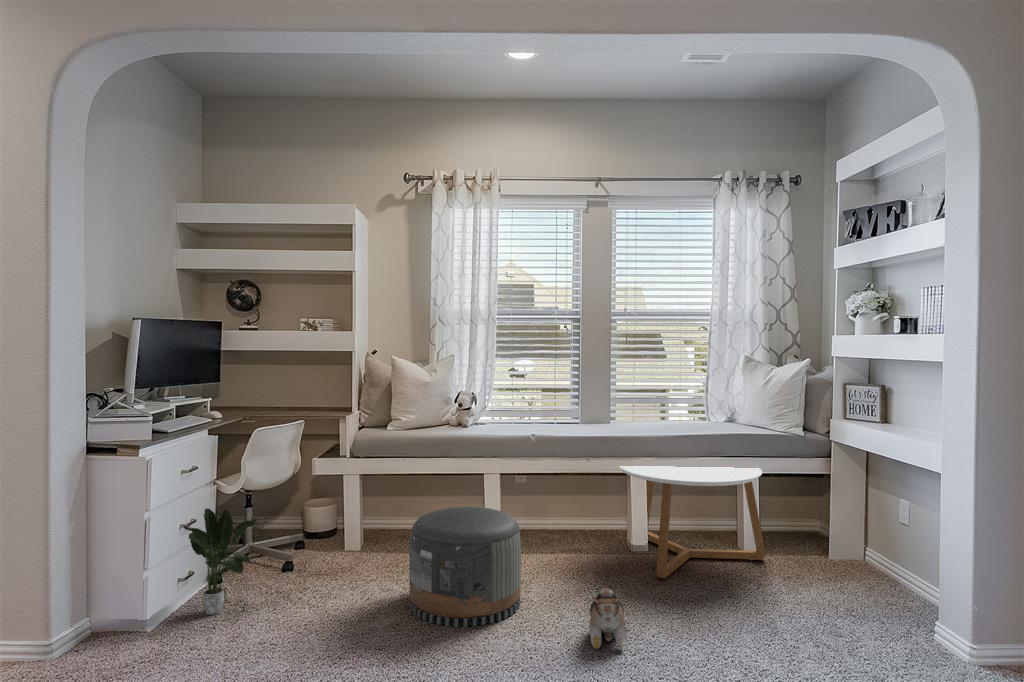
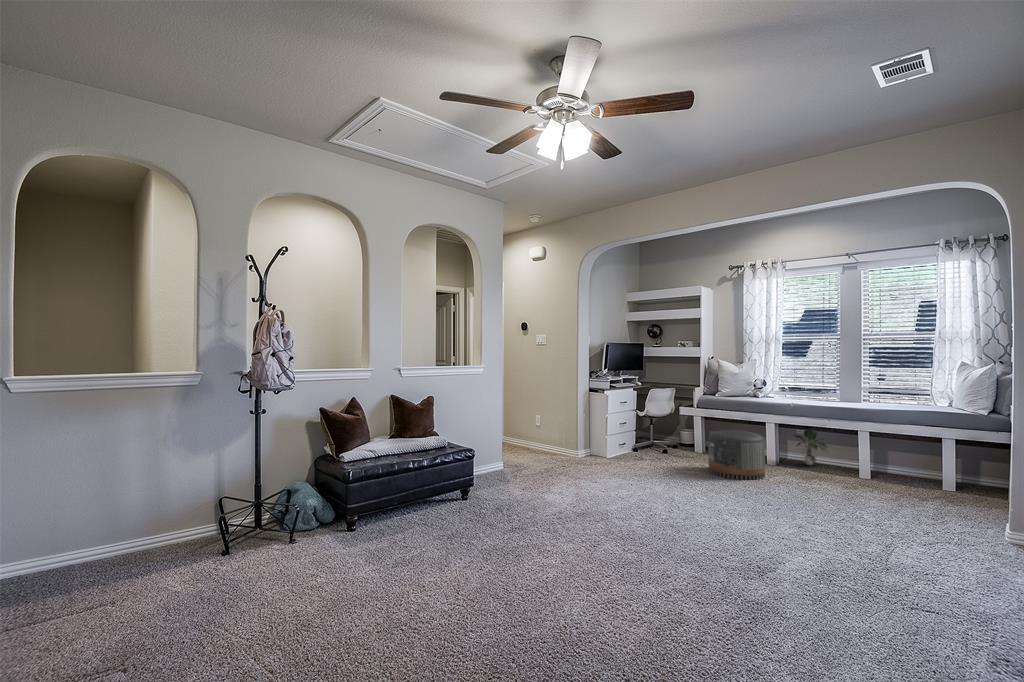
coffee table: present [619,466,766,579] -> none [847,422,960,493]
potted plant: present [183,509,258,615] -> present [793,427,828,465]
plush toy: present [590,588,627,649] -> none [775,465,805,495]

